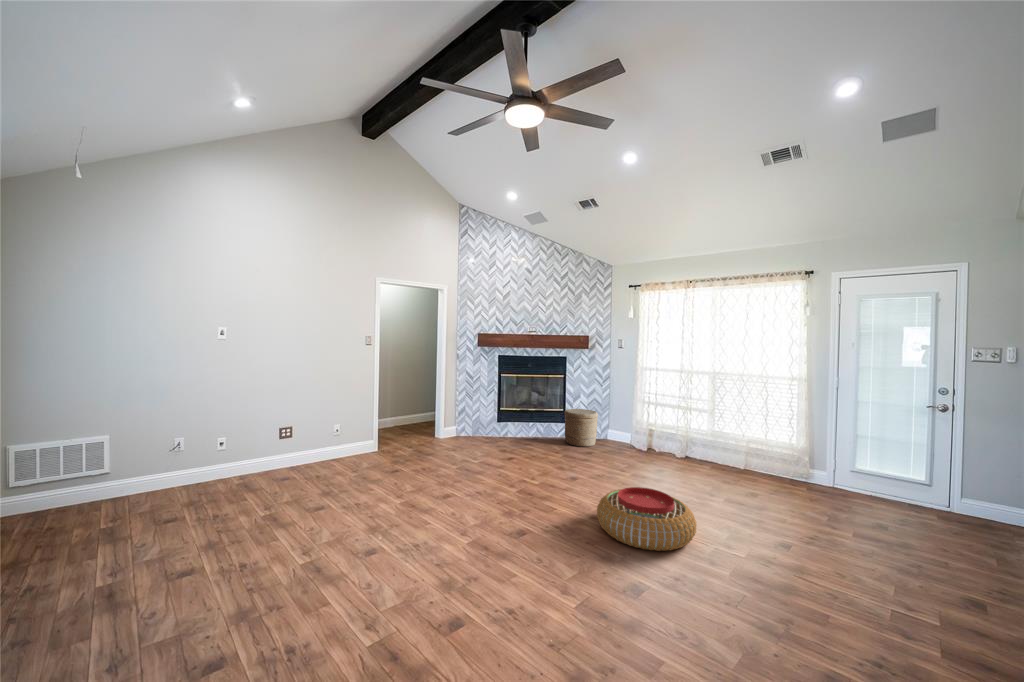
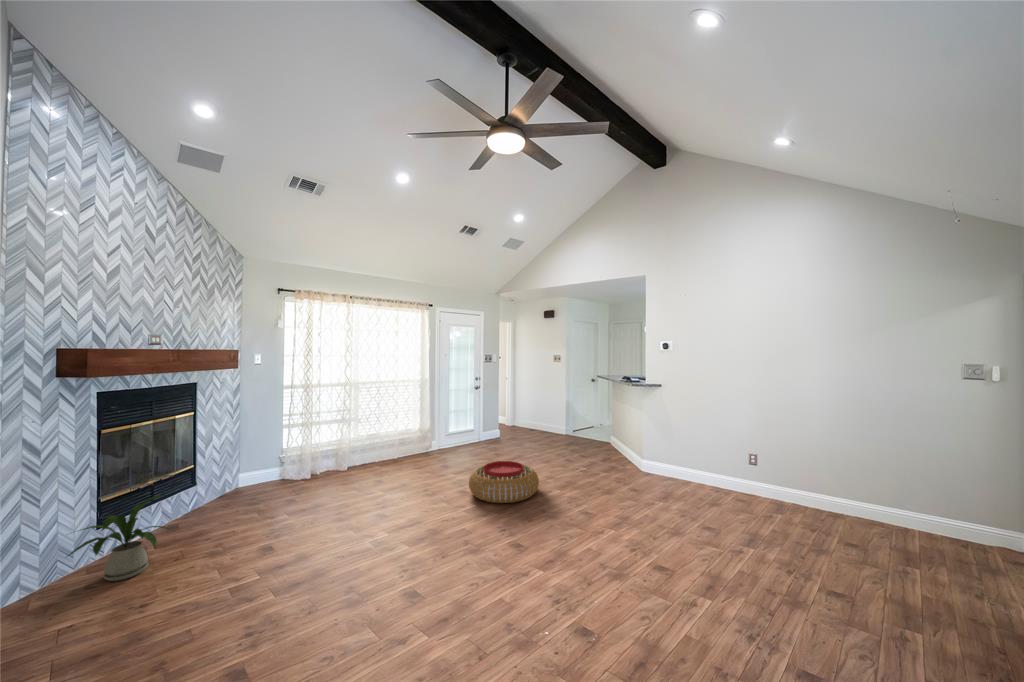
woven basket: present [564,409,598,447] -> none [216,448,273,505]
house plant: none [472,410,503,445] -> present [69,495,168,581]

